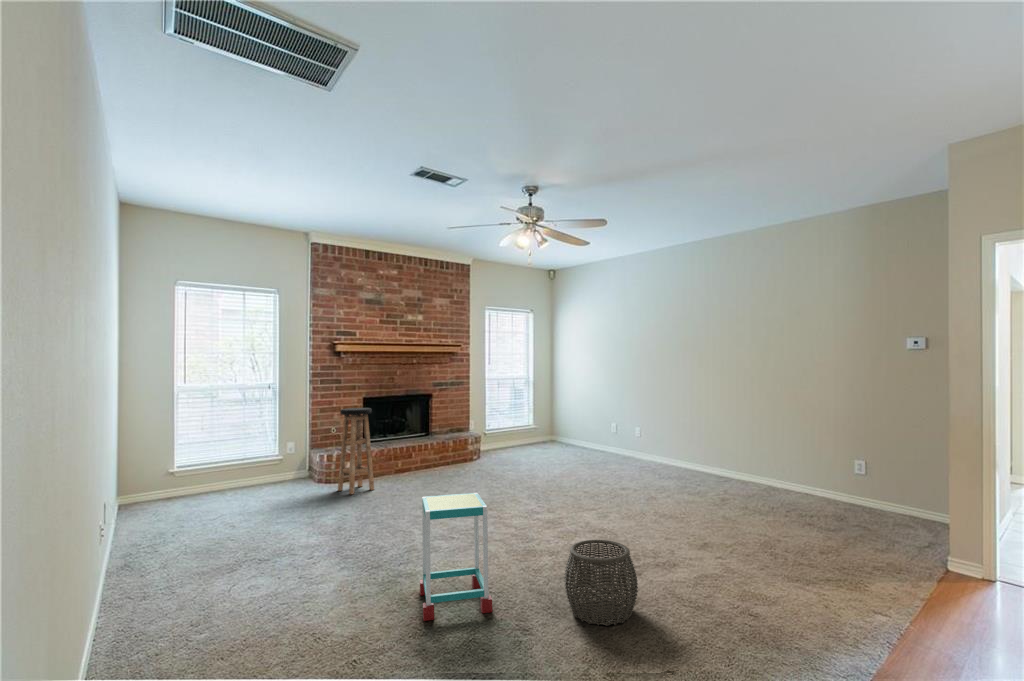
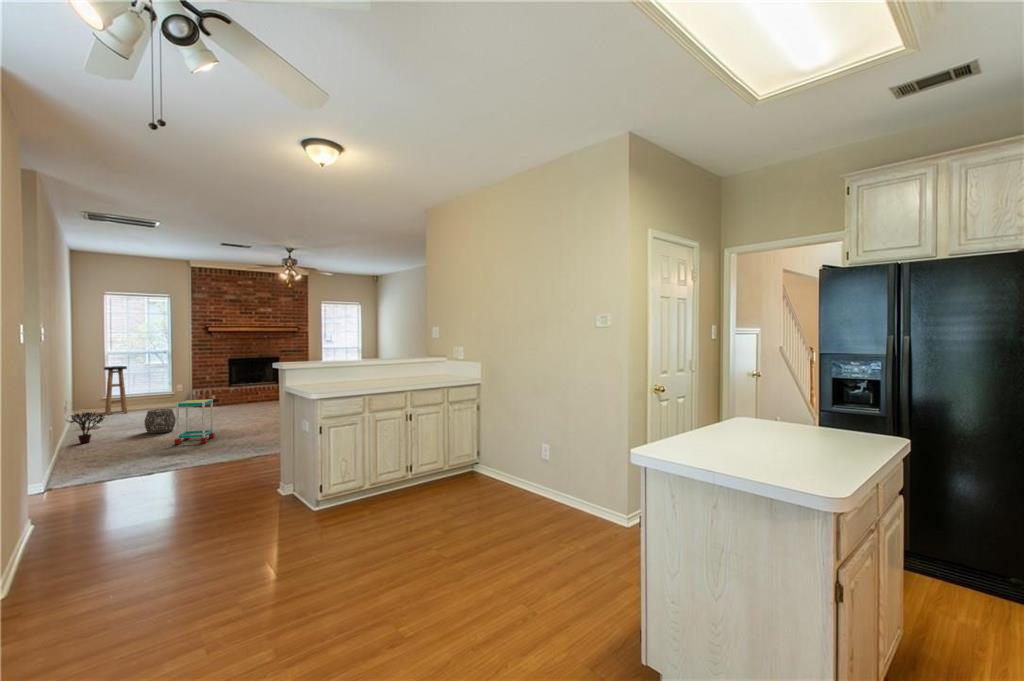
bar stool: present [338,408,374,494] -> present [104,366,127,415]
potted plant: none [146,525,234,613] -> present [68,412,104,443]
woven basket: present [564,540,638,626] -> present [145,409,176,433]

